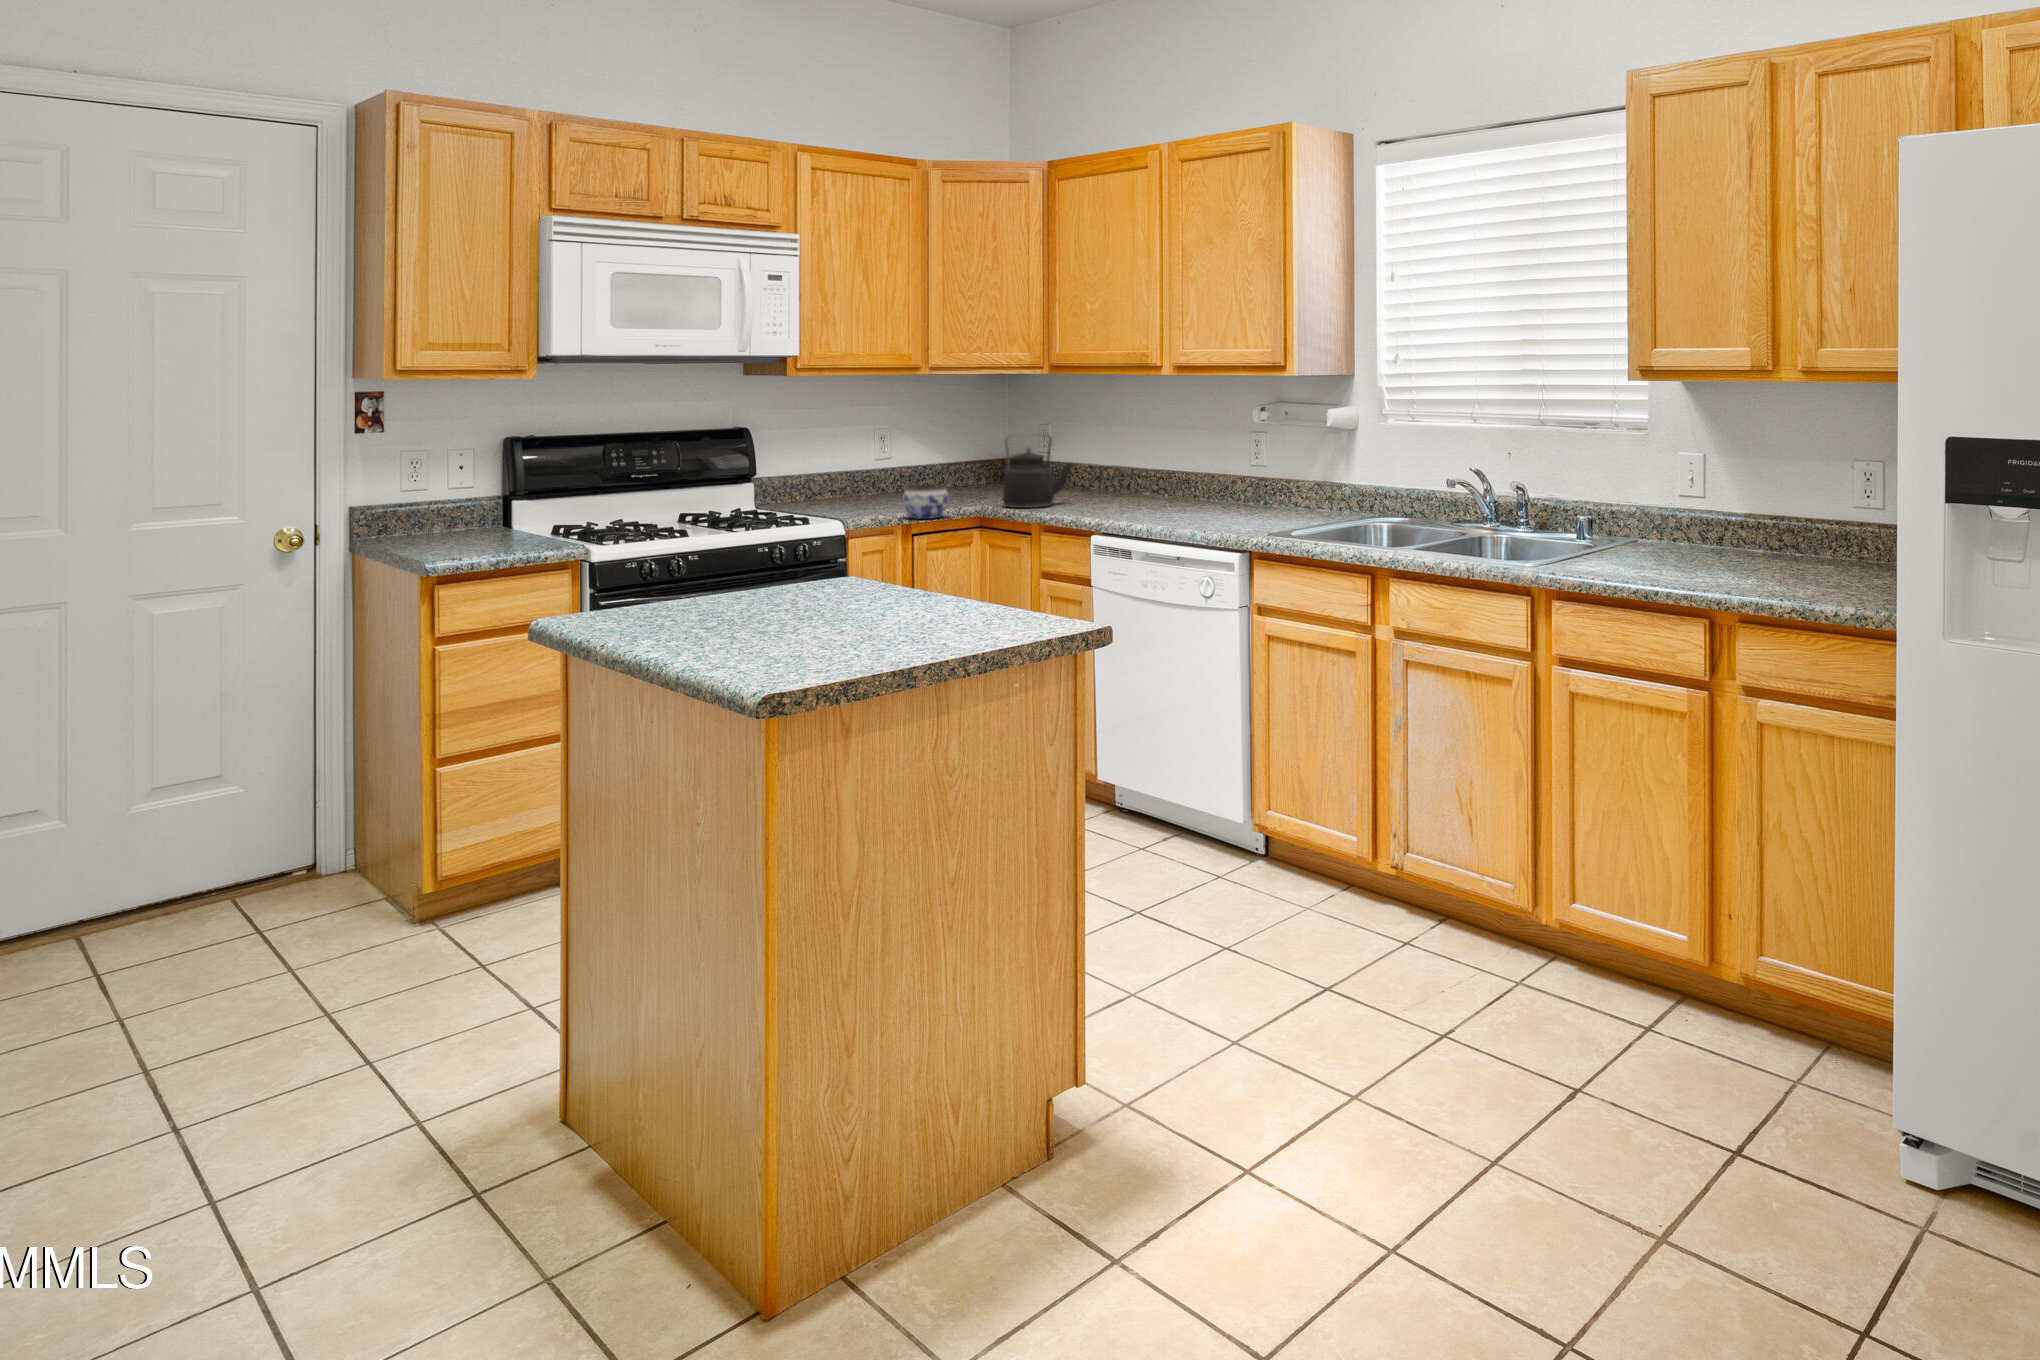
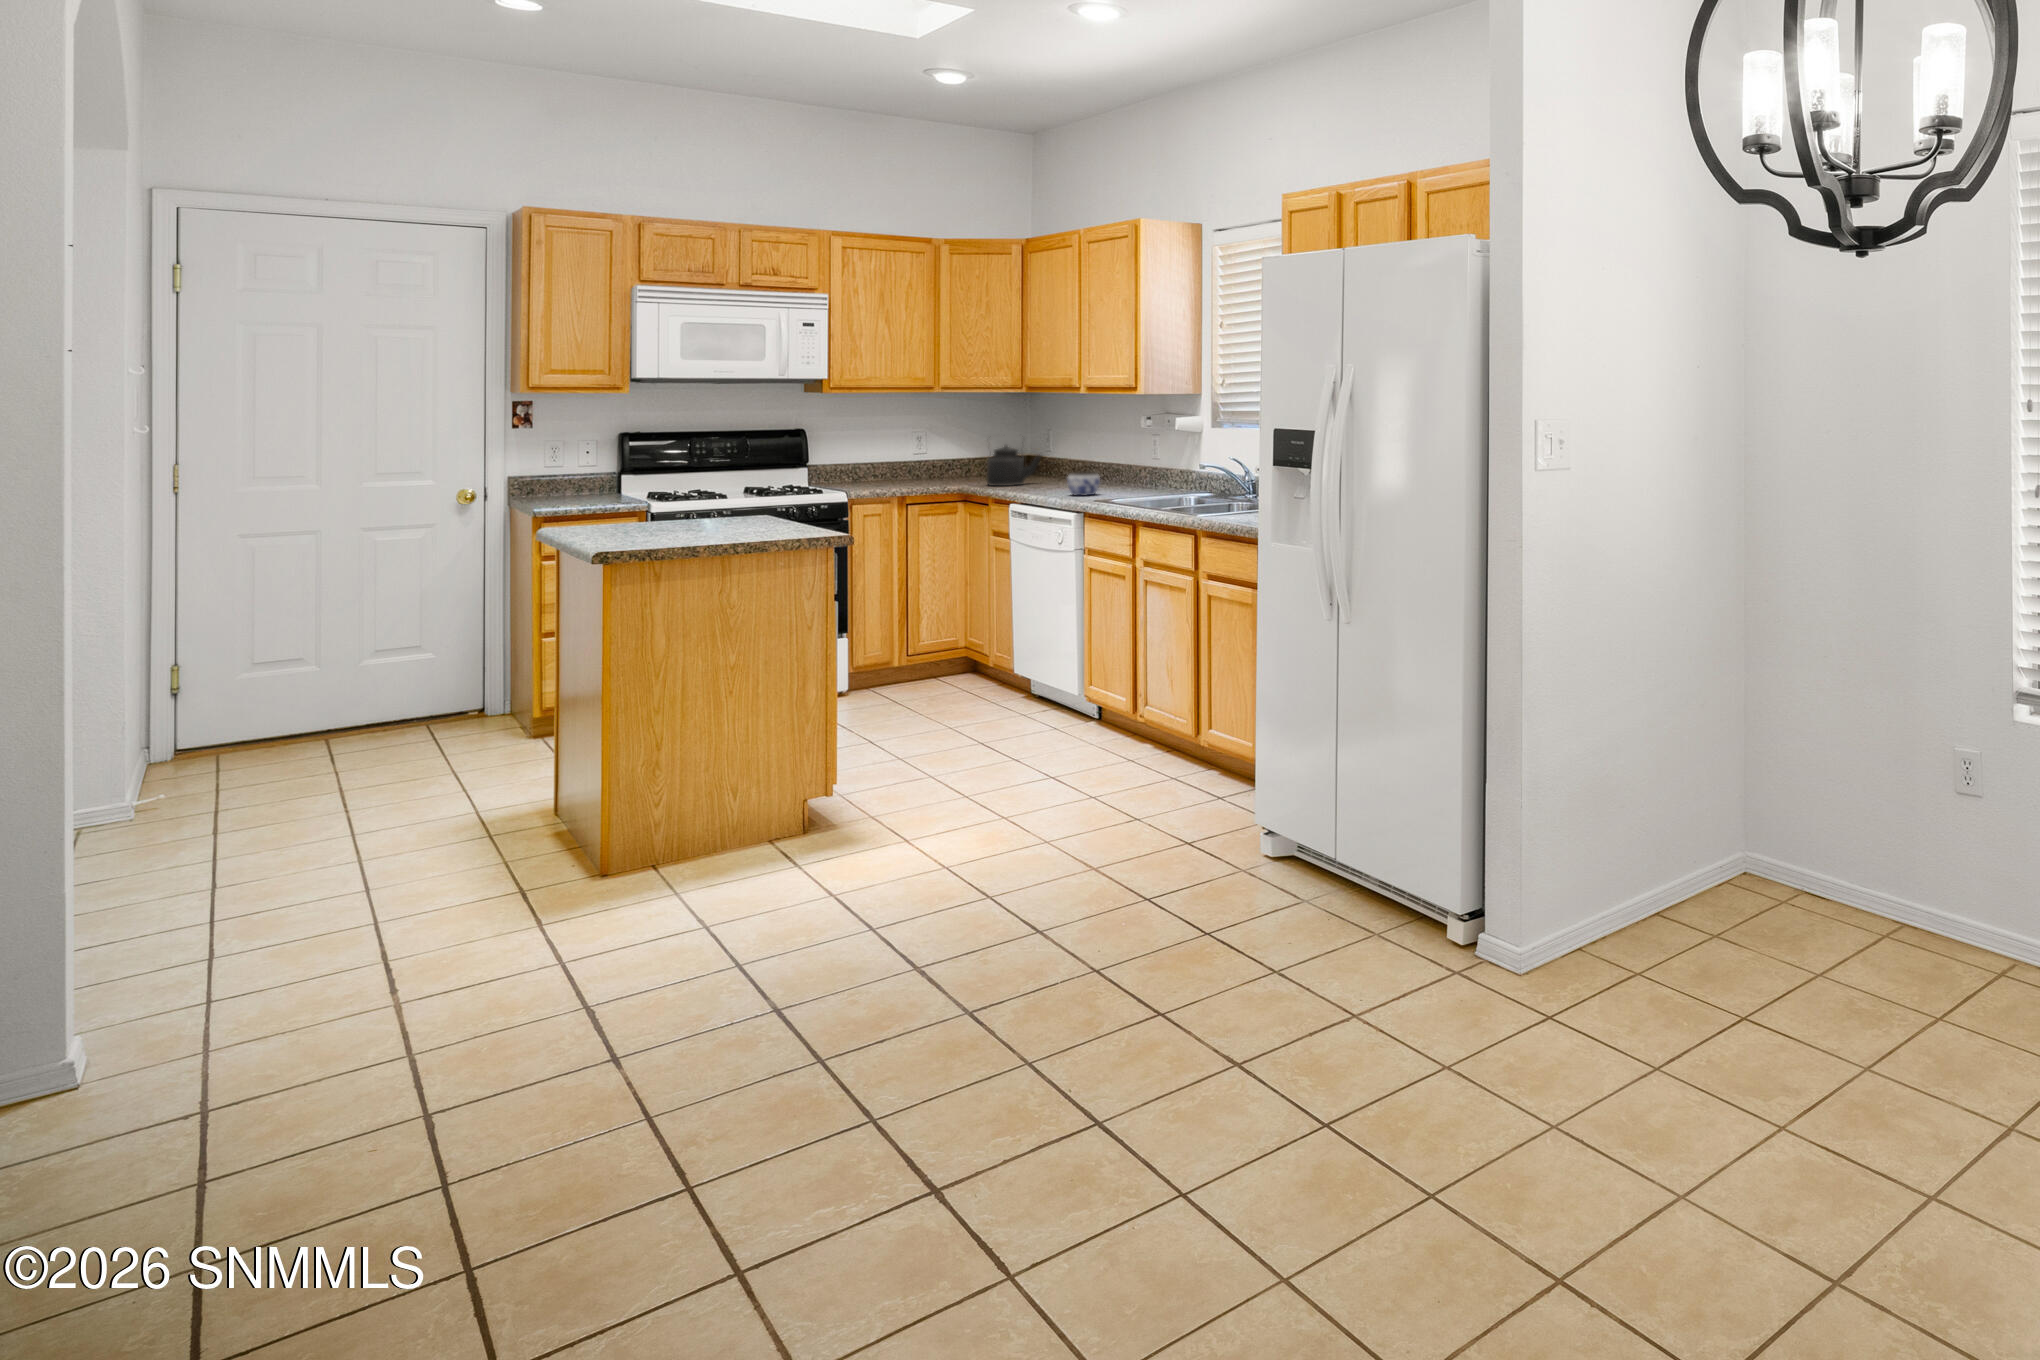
jar: present [904,484,948,519] -> present [1067,471,1100,496]

